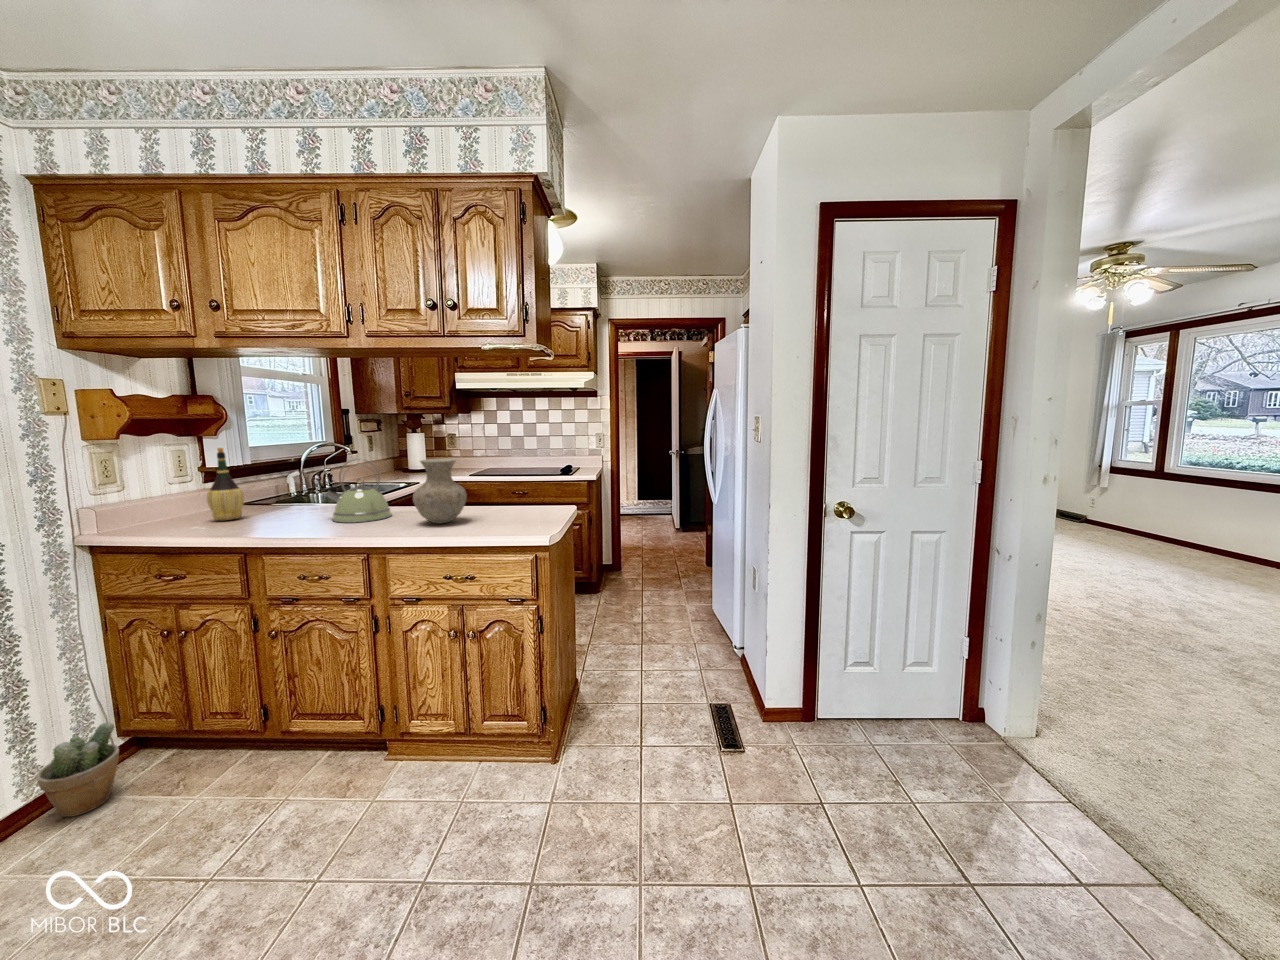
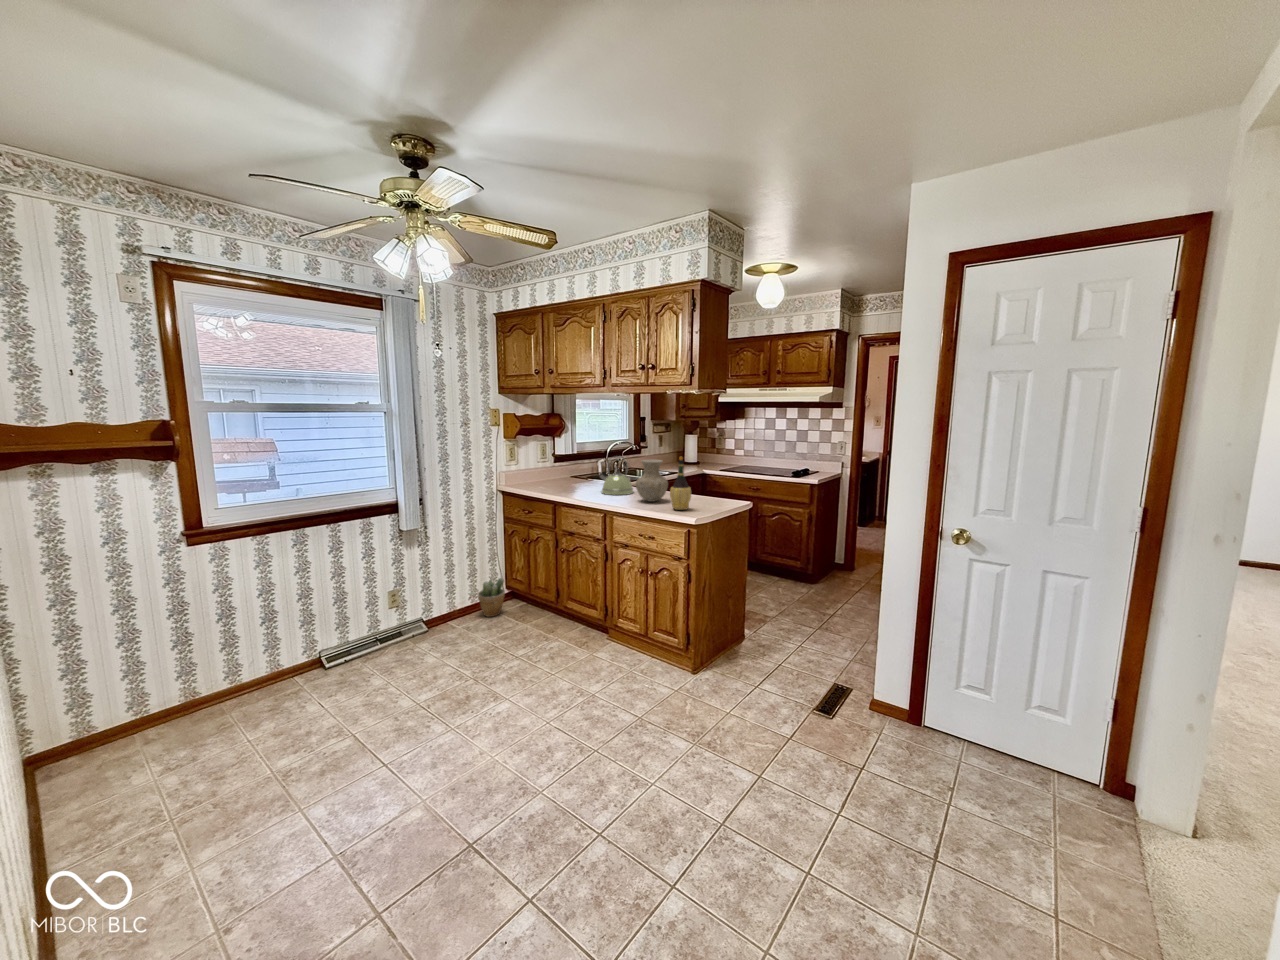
wine bottle: present [207,448,244,520] -> present [670,457,691,510]

